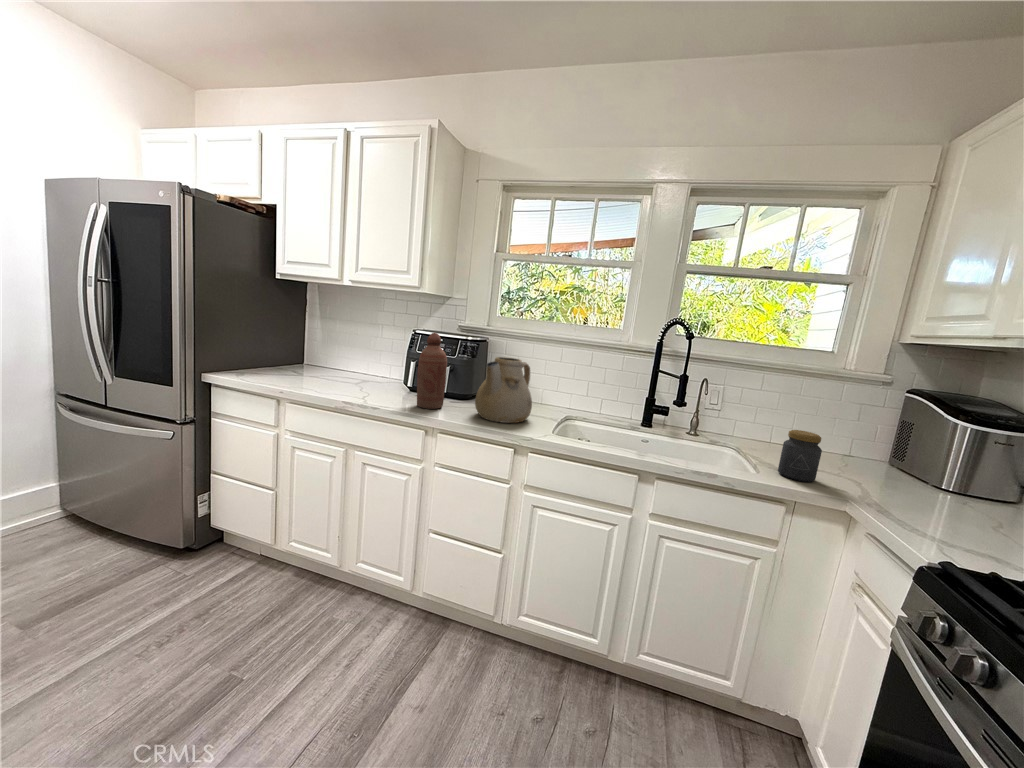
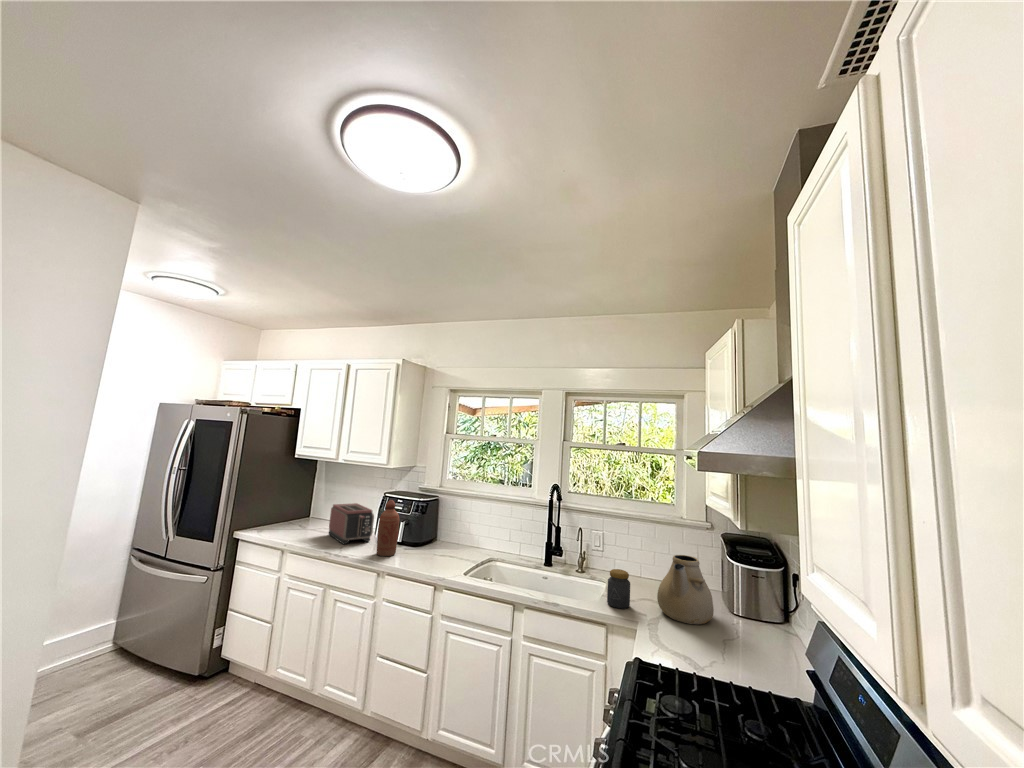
toaster: none [337,342,403,393] -> present [329,503,374,544]
teapot: present [475,357,532,423] -> present [657,555,714,624]

